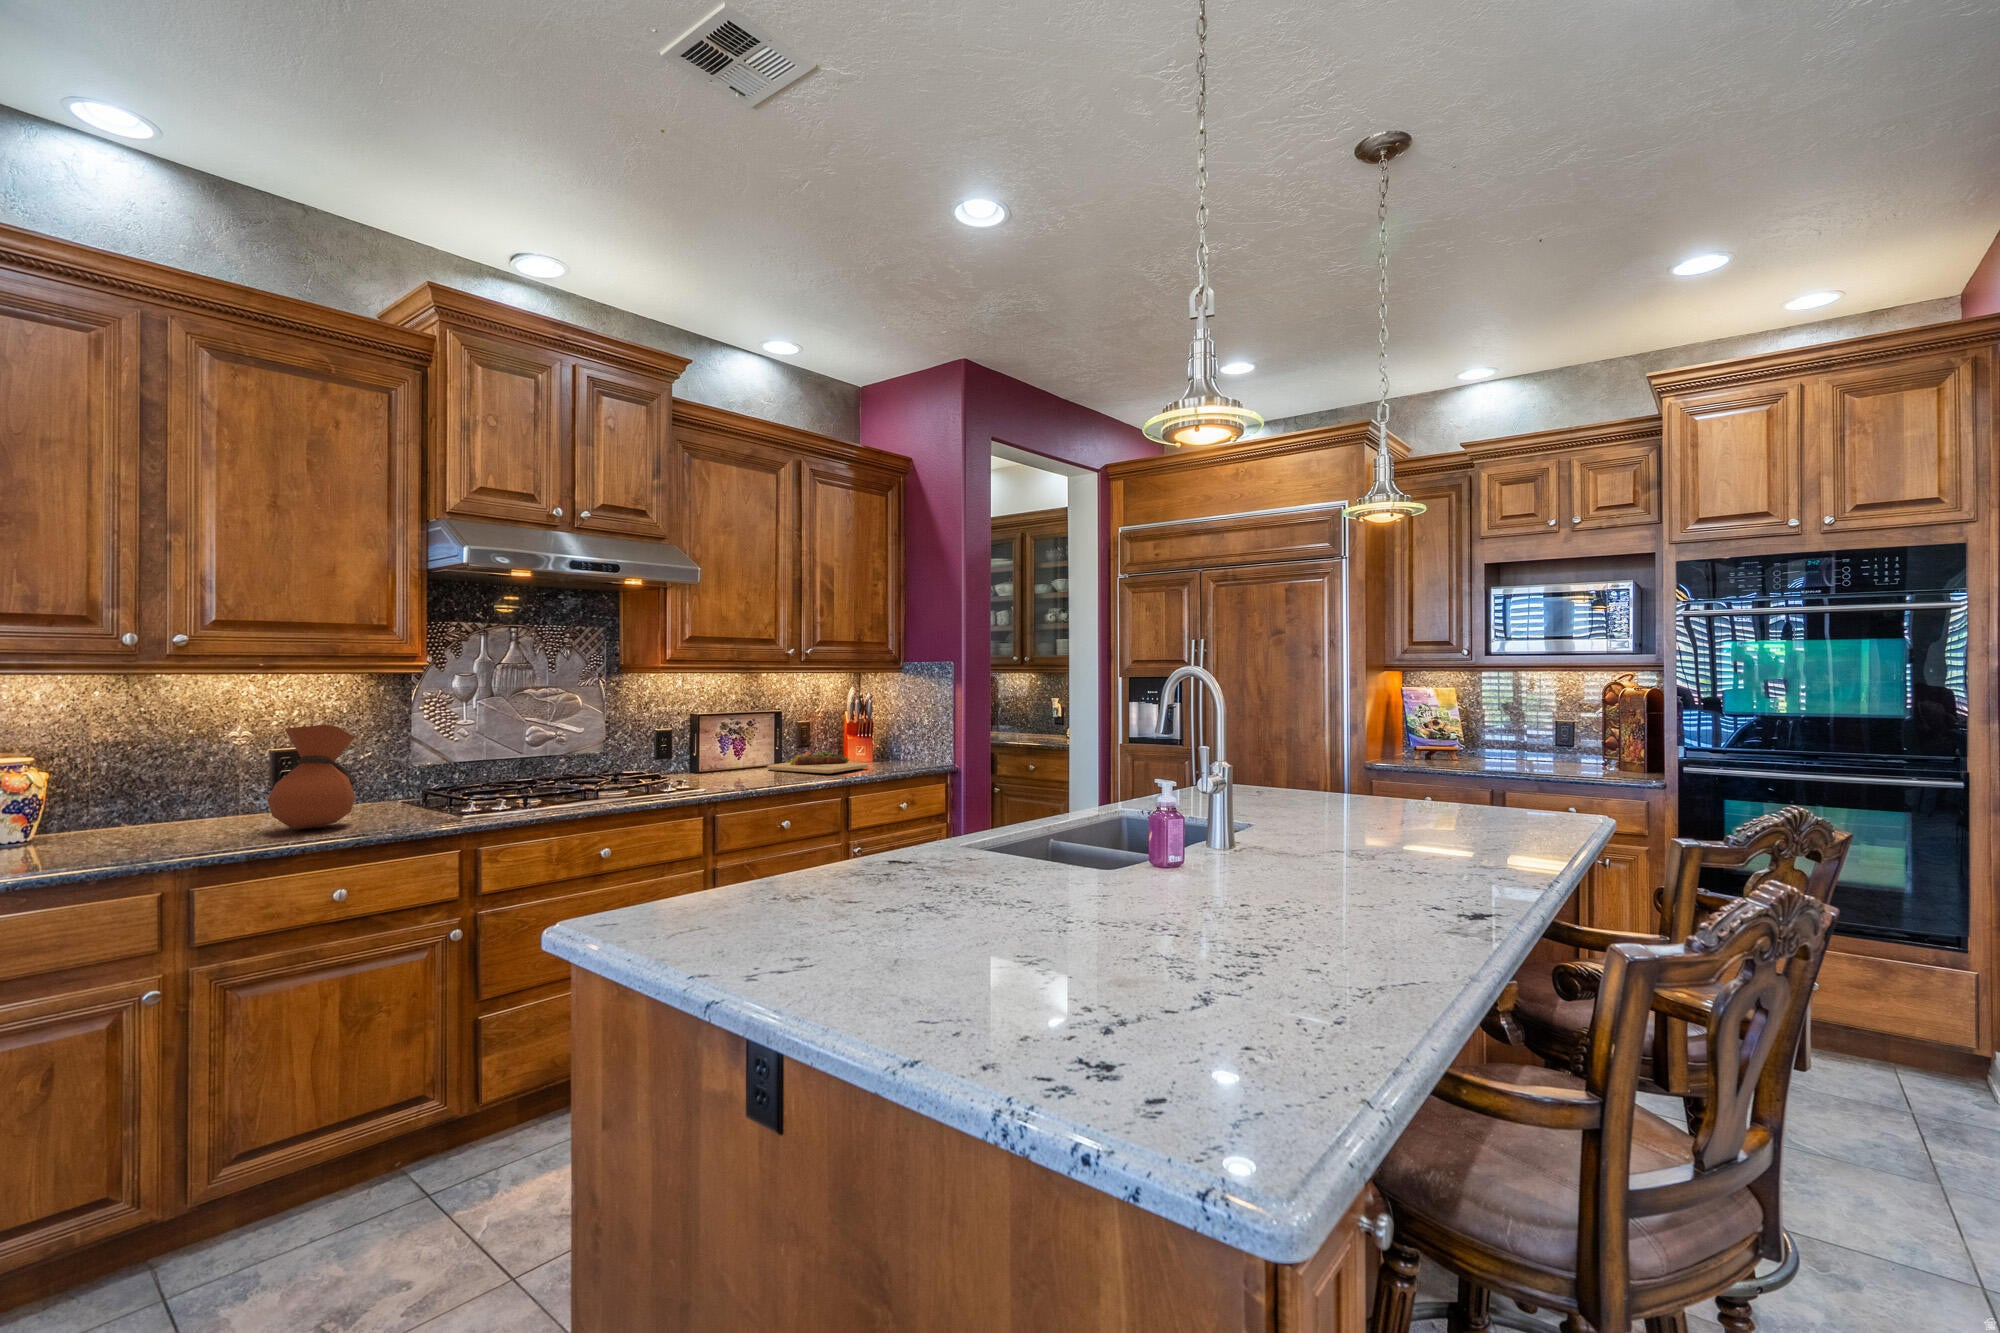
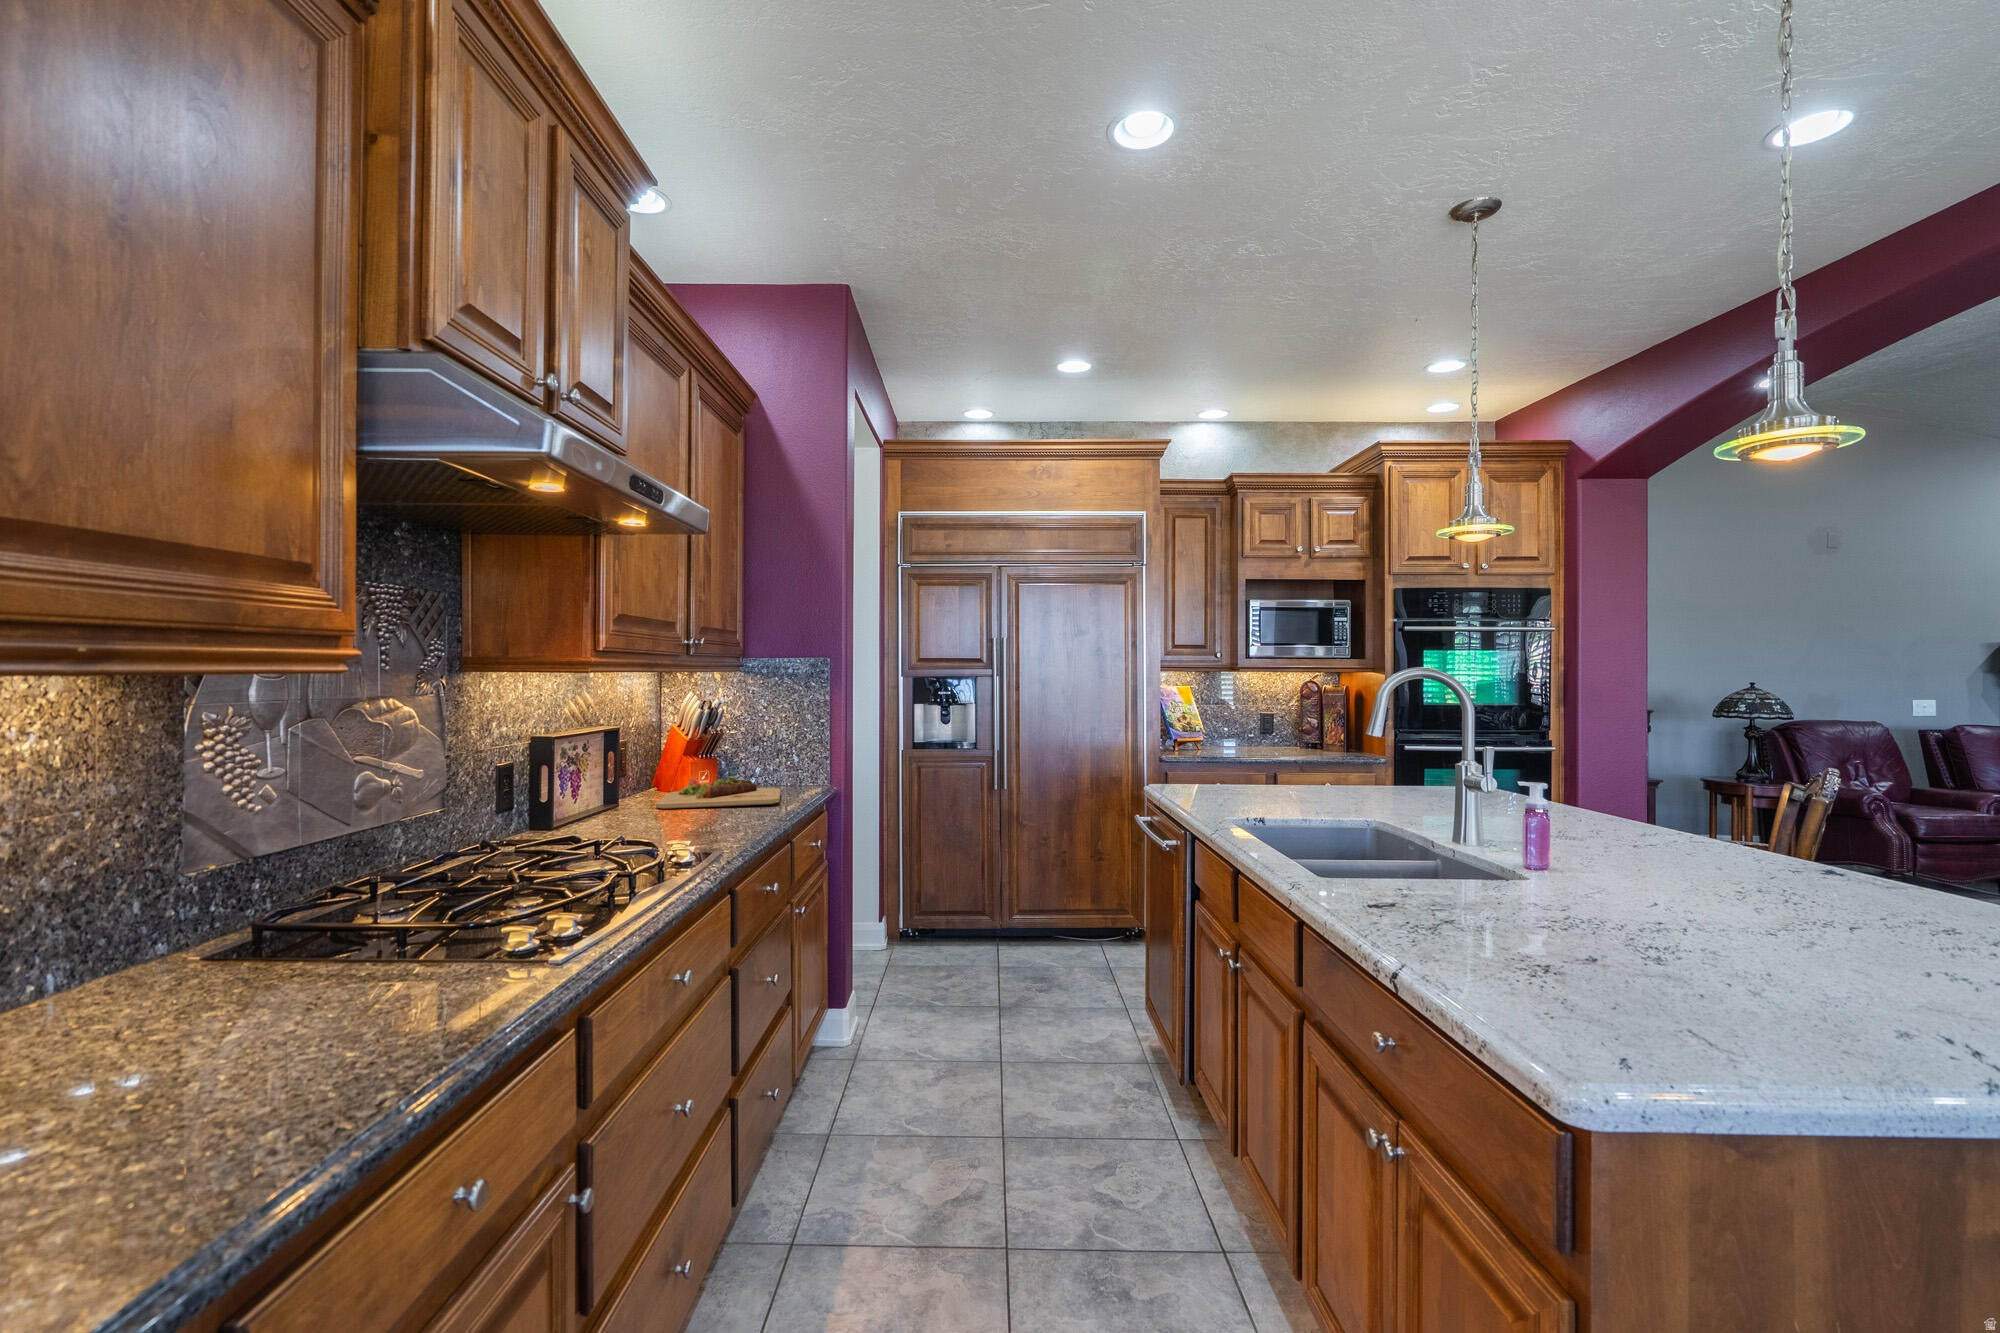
vase: present [267,725,356,829] -> none [190,791,414,1054]

